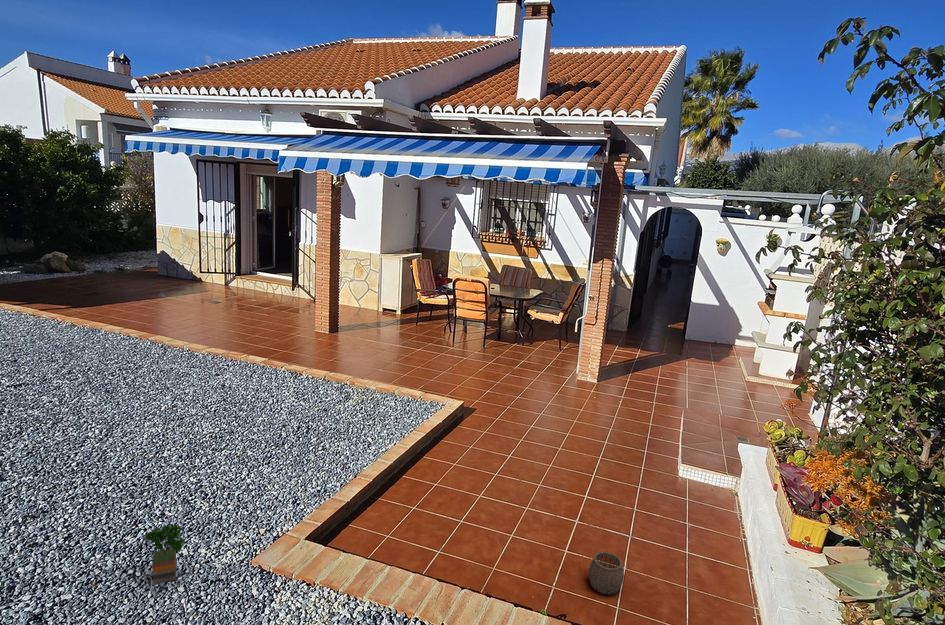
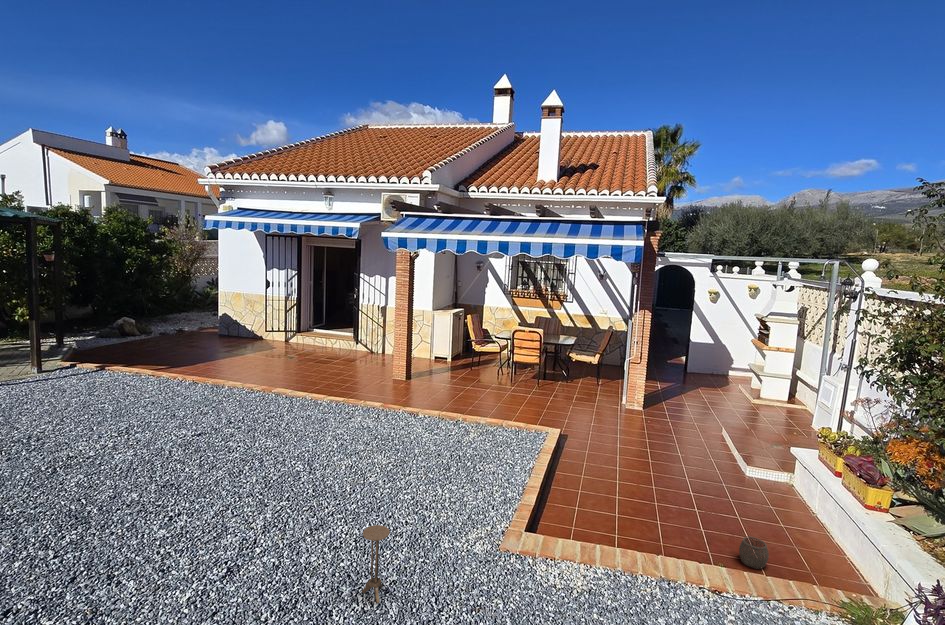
side table: none [45,509,92,605] -> present [362,525,390,603]
potted tree: present [145,524,185,584] -> none [420,534,451,584]

